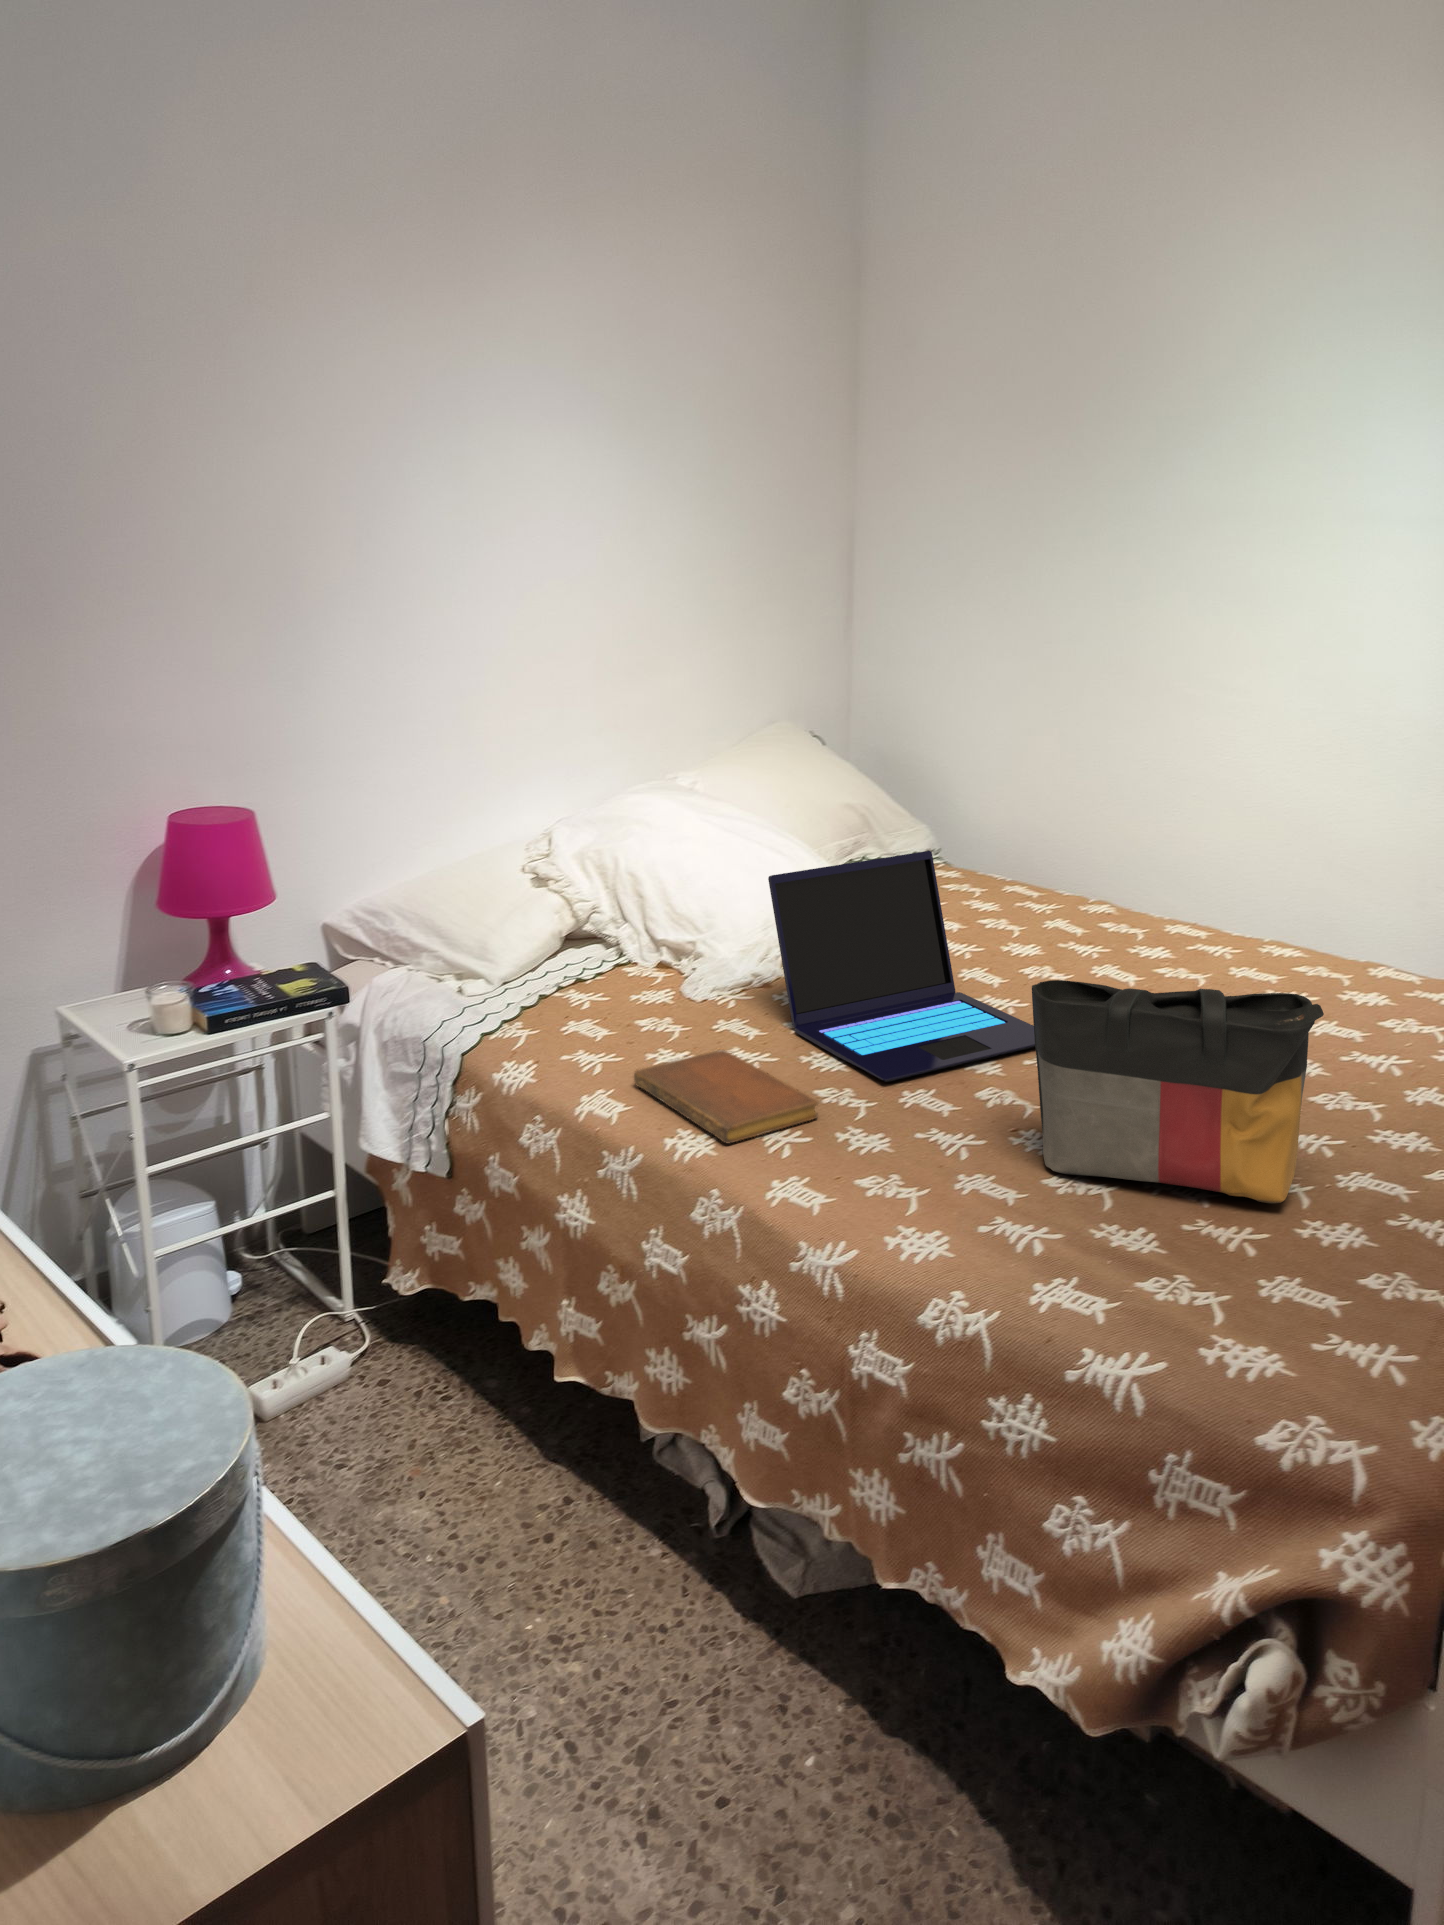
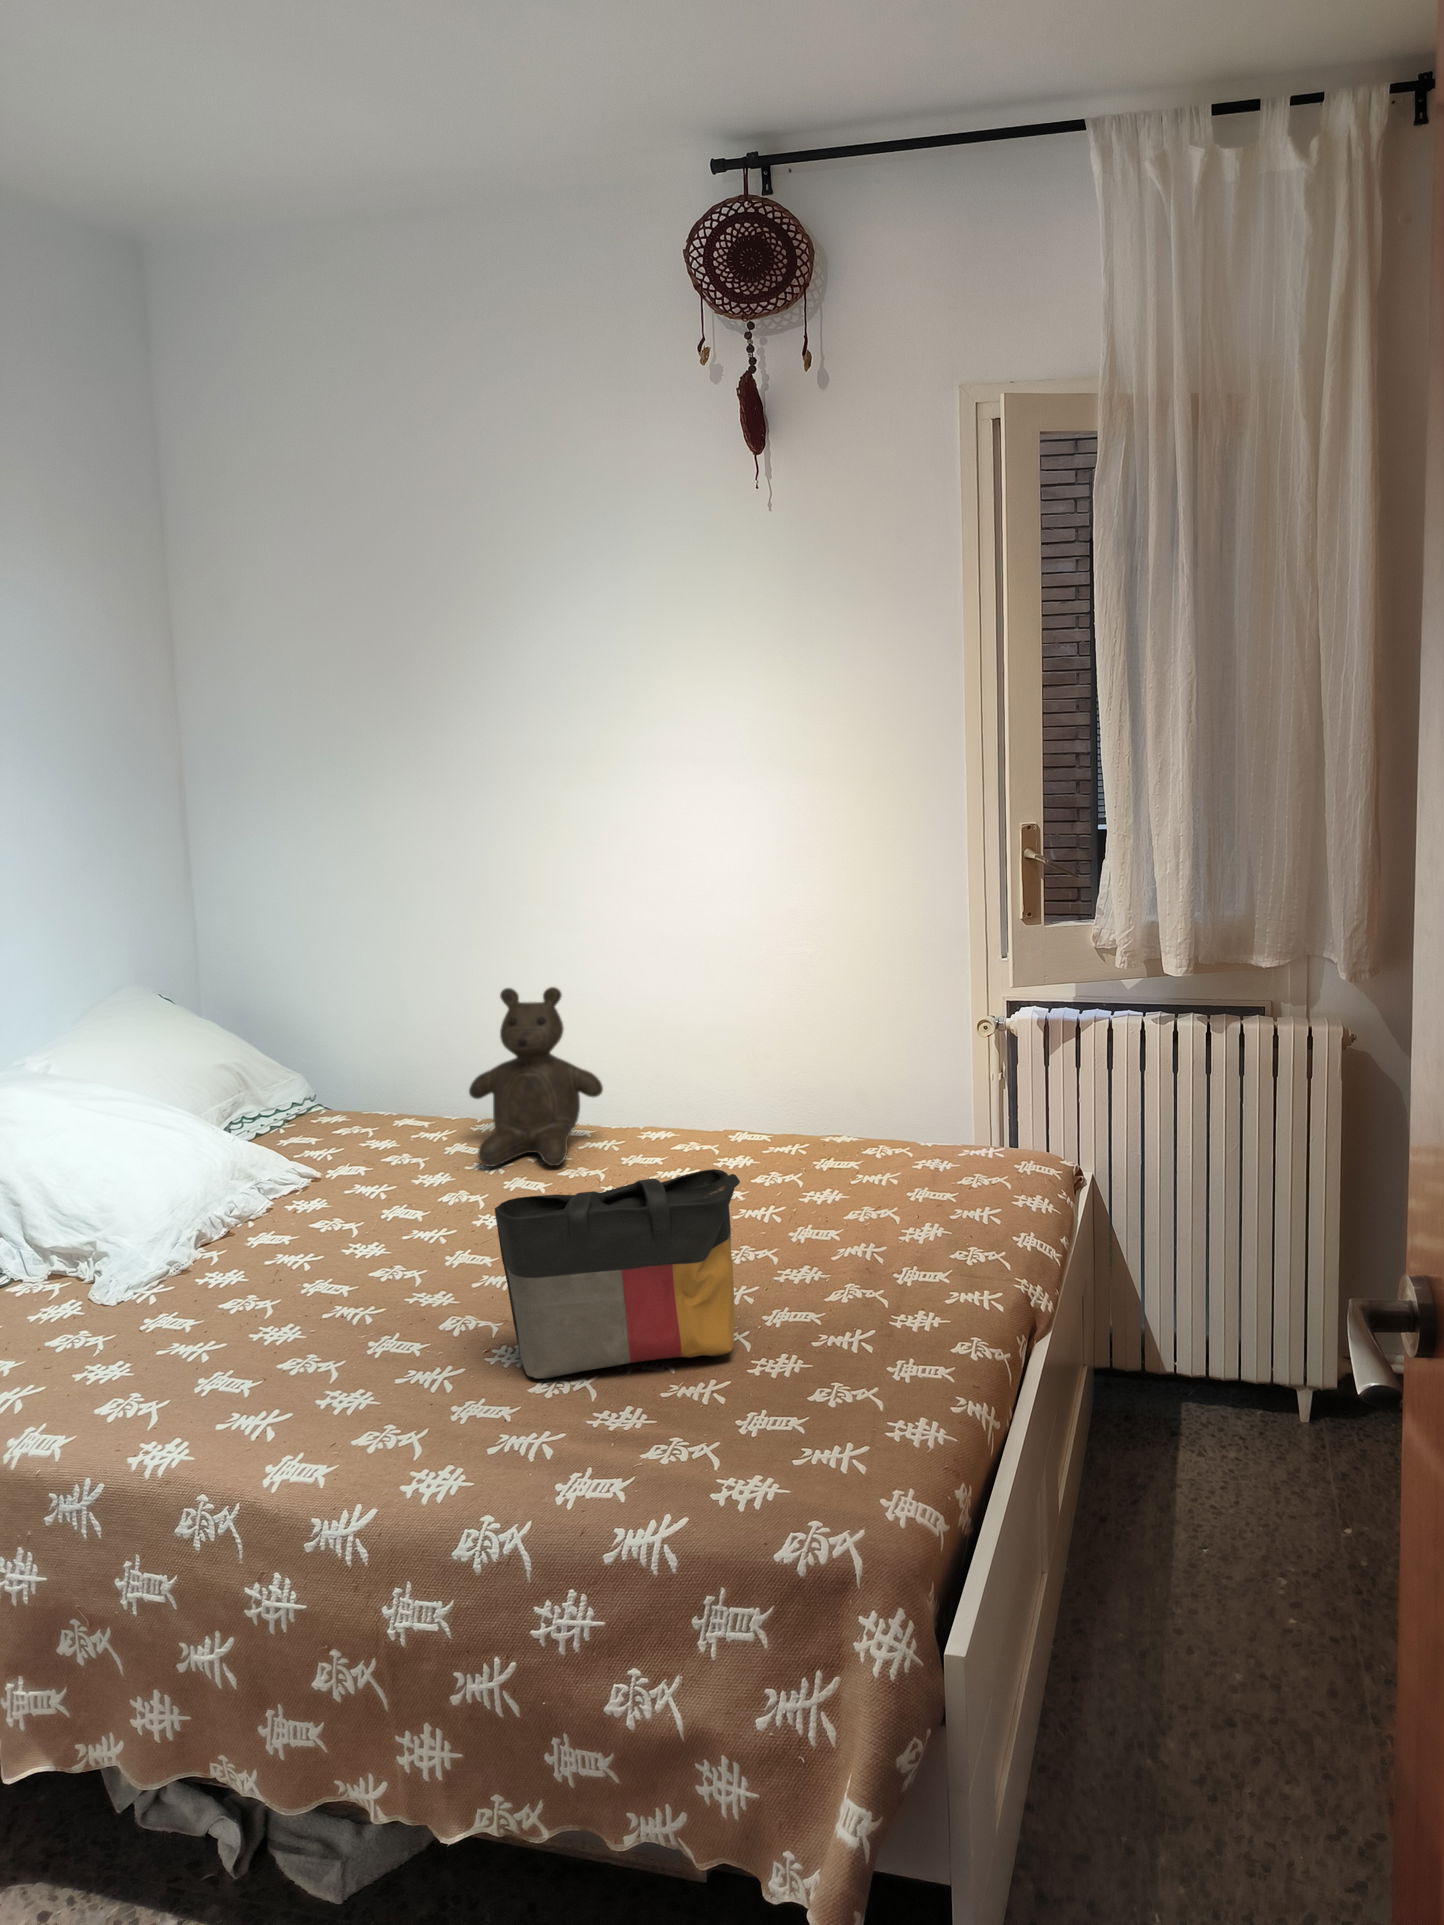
teddy bear: none [1073,763,1224,960] -> present [469,987,603,1167]
laptop: present [768,851,1035,1082] -> none [185,1099,499,1337]
notebook: present [634,1050,818,1143] -> none [70,1347,292,1443]

